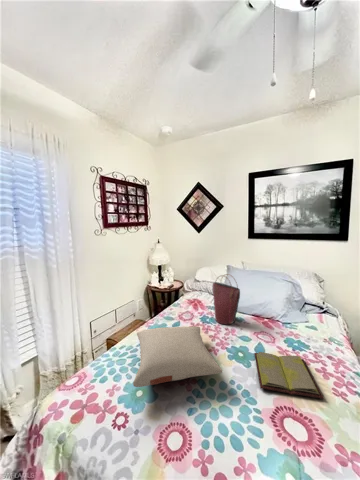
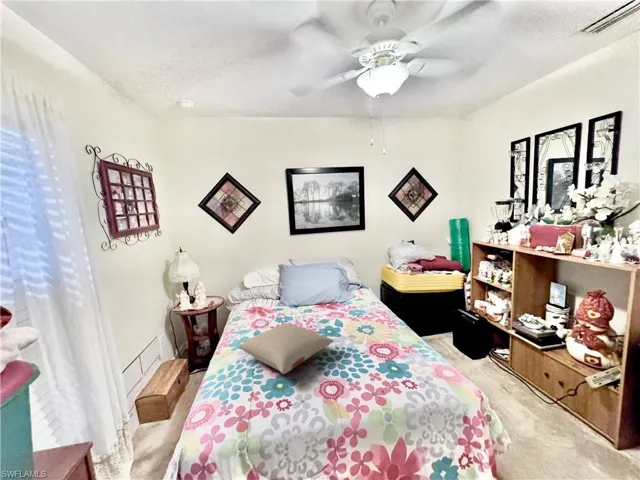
handbag: present [213,274,240,324] -> none [282,271,311,318]
diary: present [254,352,324,399] -> none [338,318,389,343]

